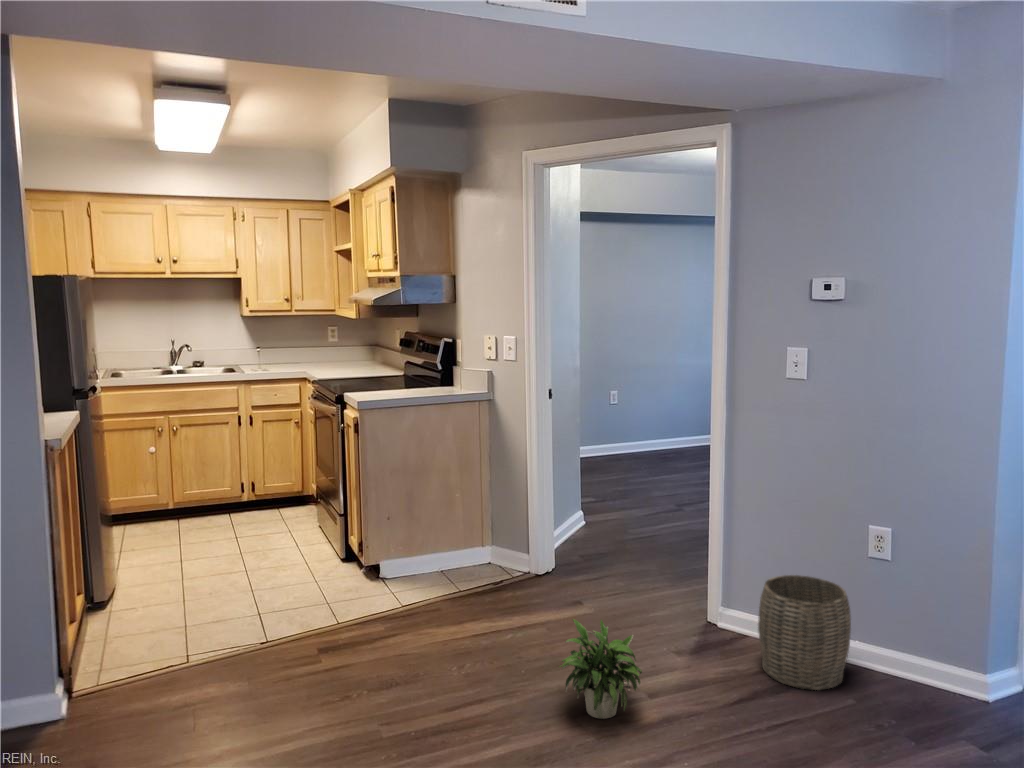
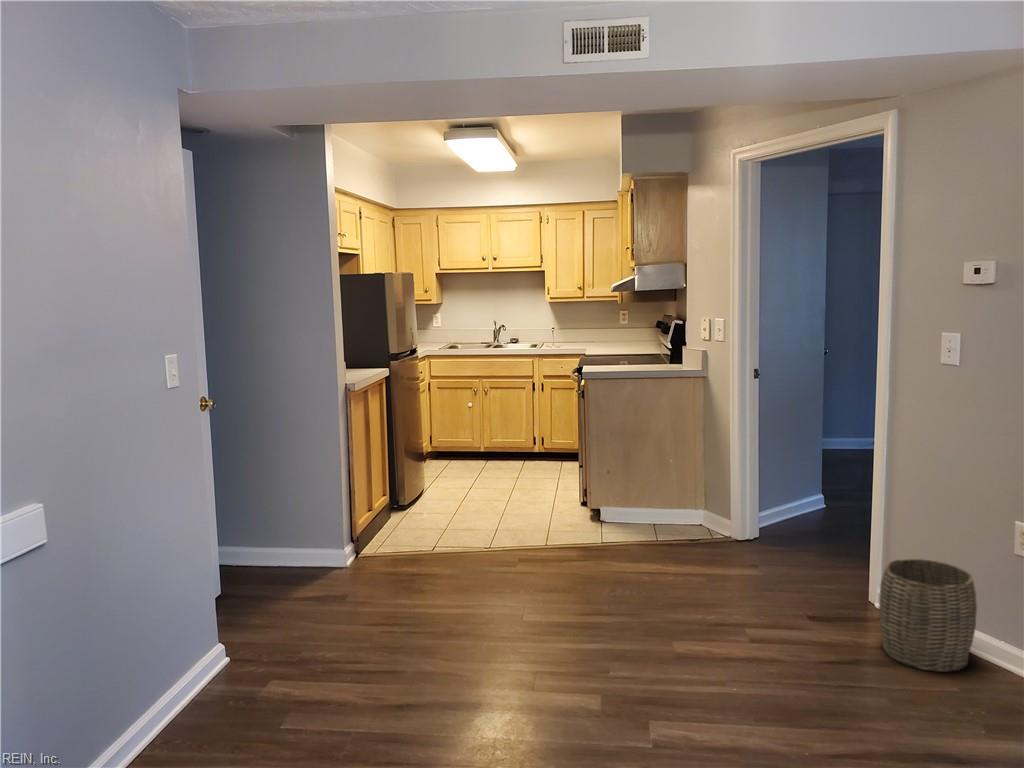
potted plant: present [559,619,642,719] -> none [661,561,742,646]

